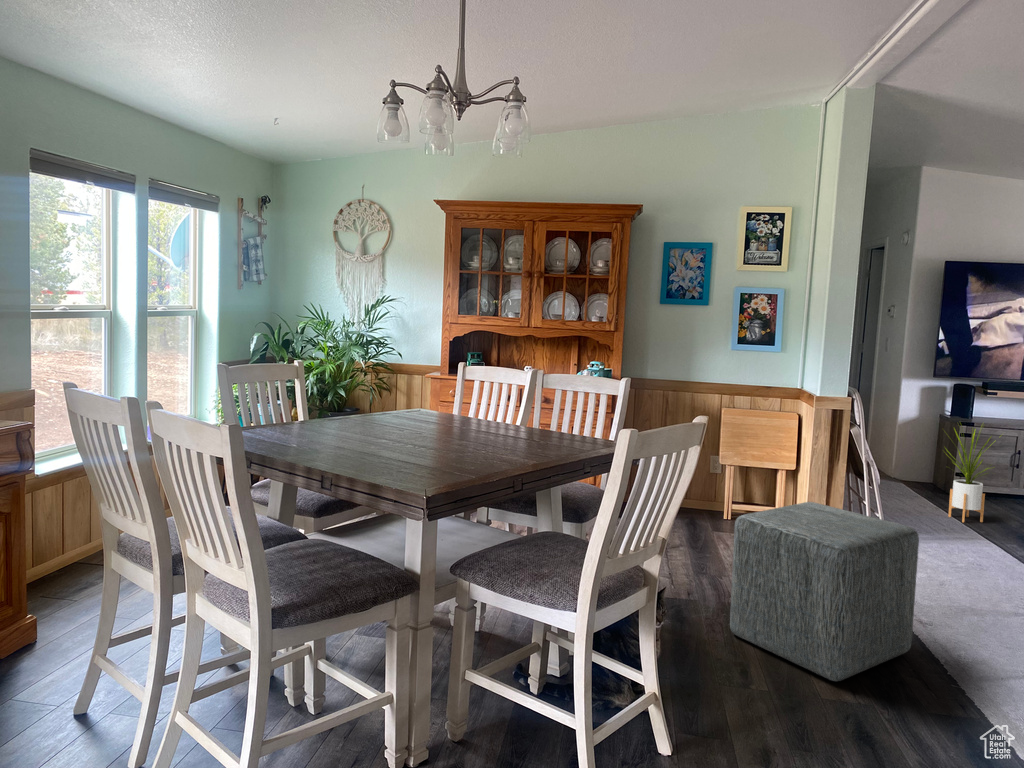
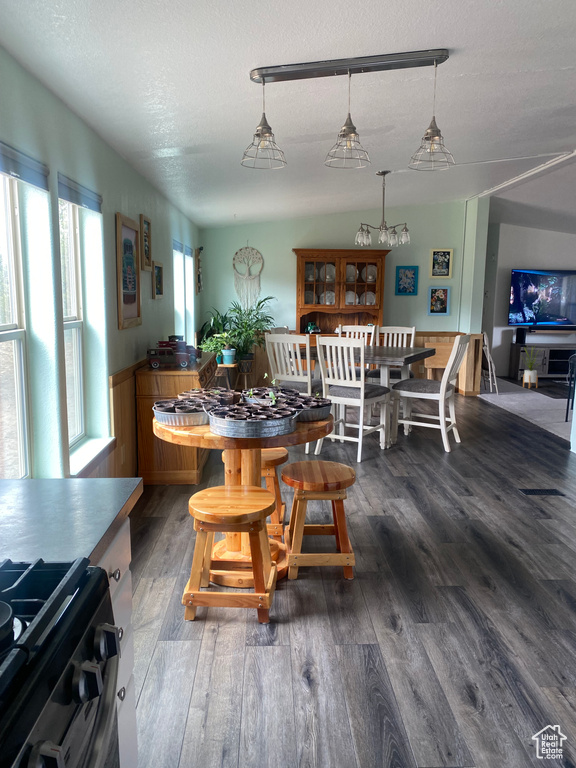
ottoman: present [730,502,919,681] -> none [452,369,515,423]

